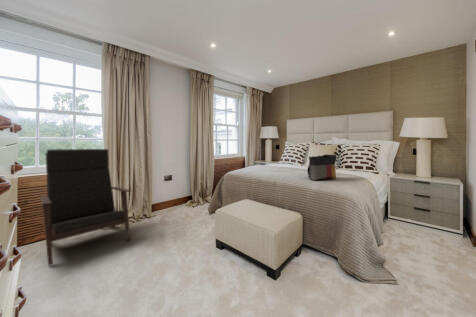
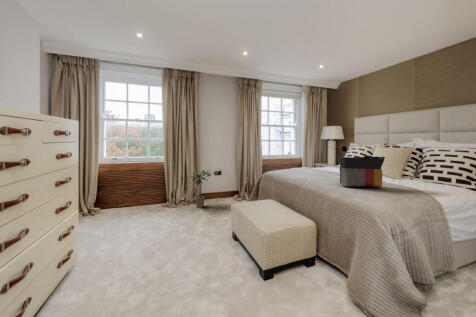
lounge chair: present [40,149,130,265] -> none [113,143,174,223]
potted plant: none [143,176,167,222] -> present [191,170,211,208]

